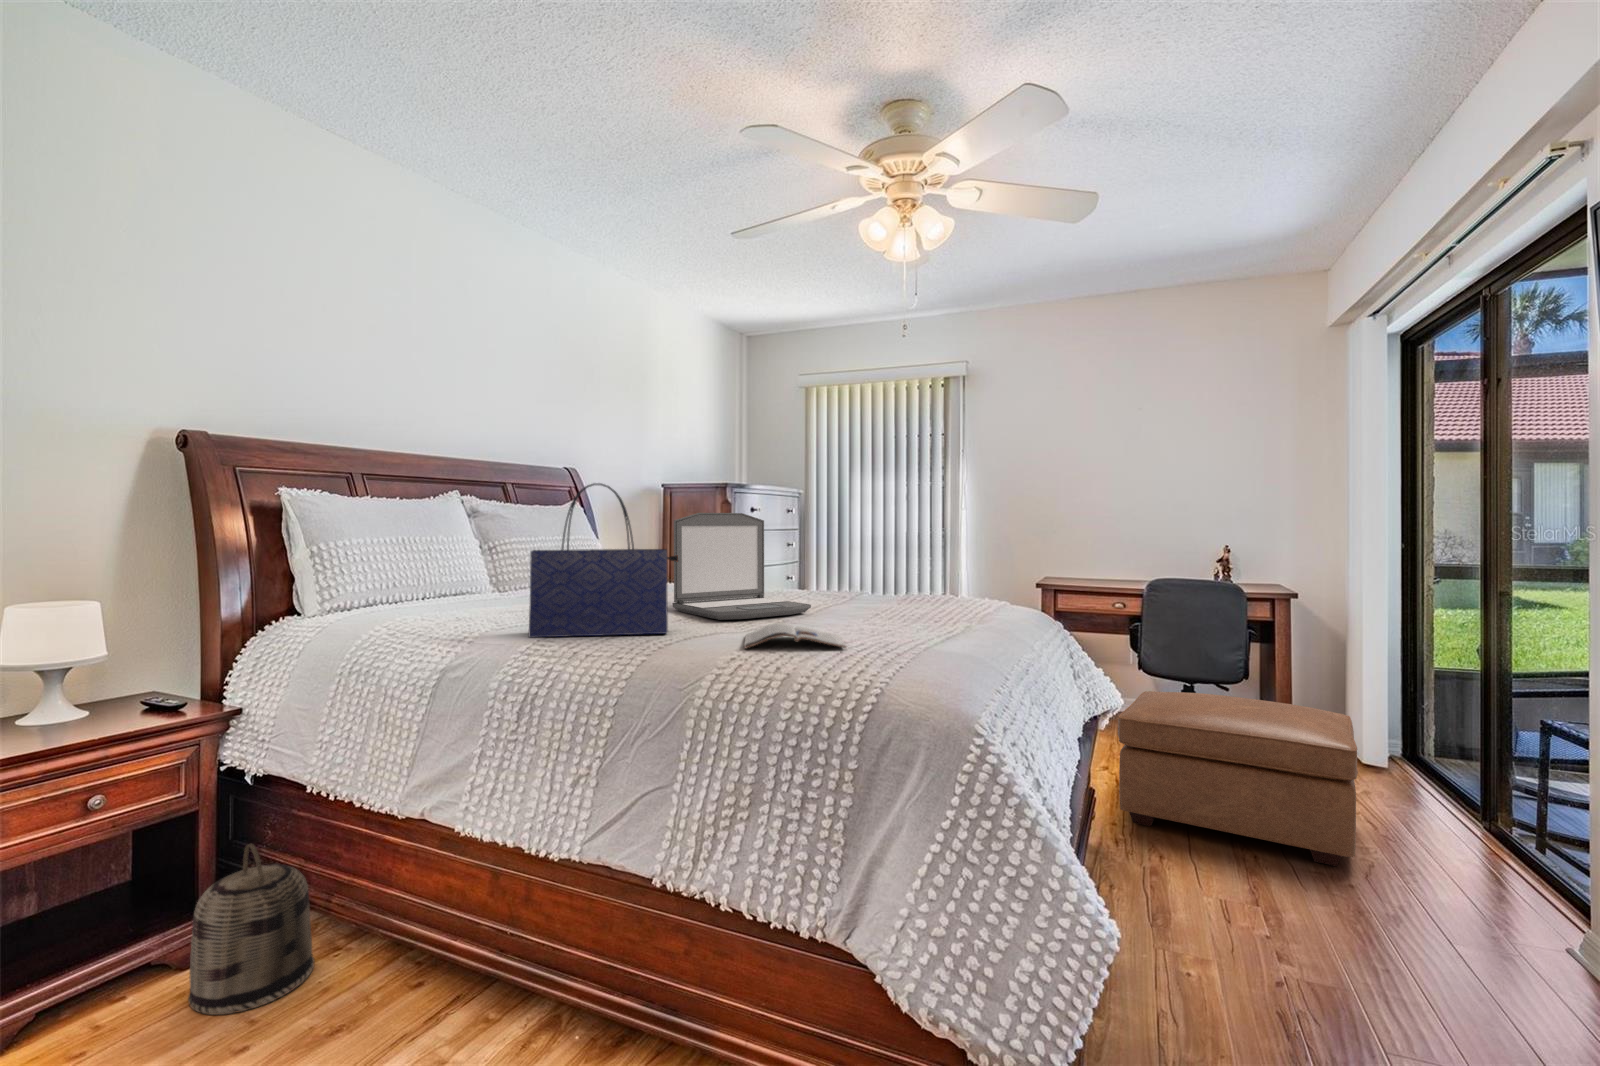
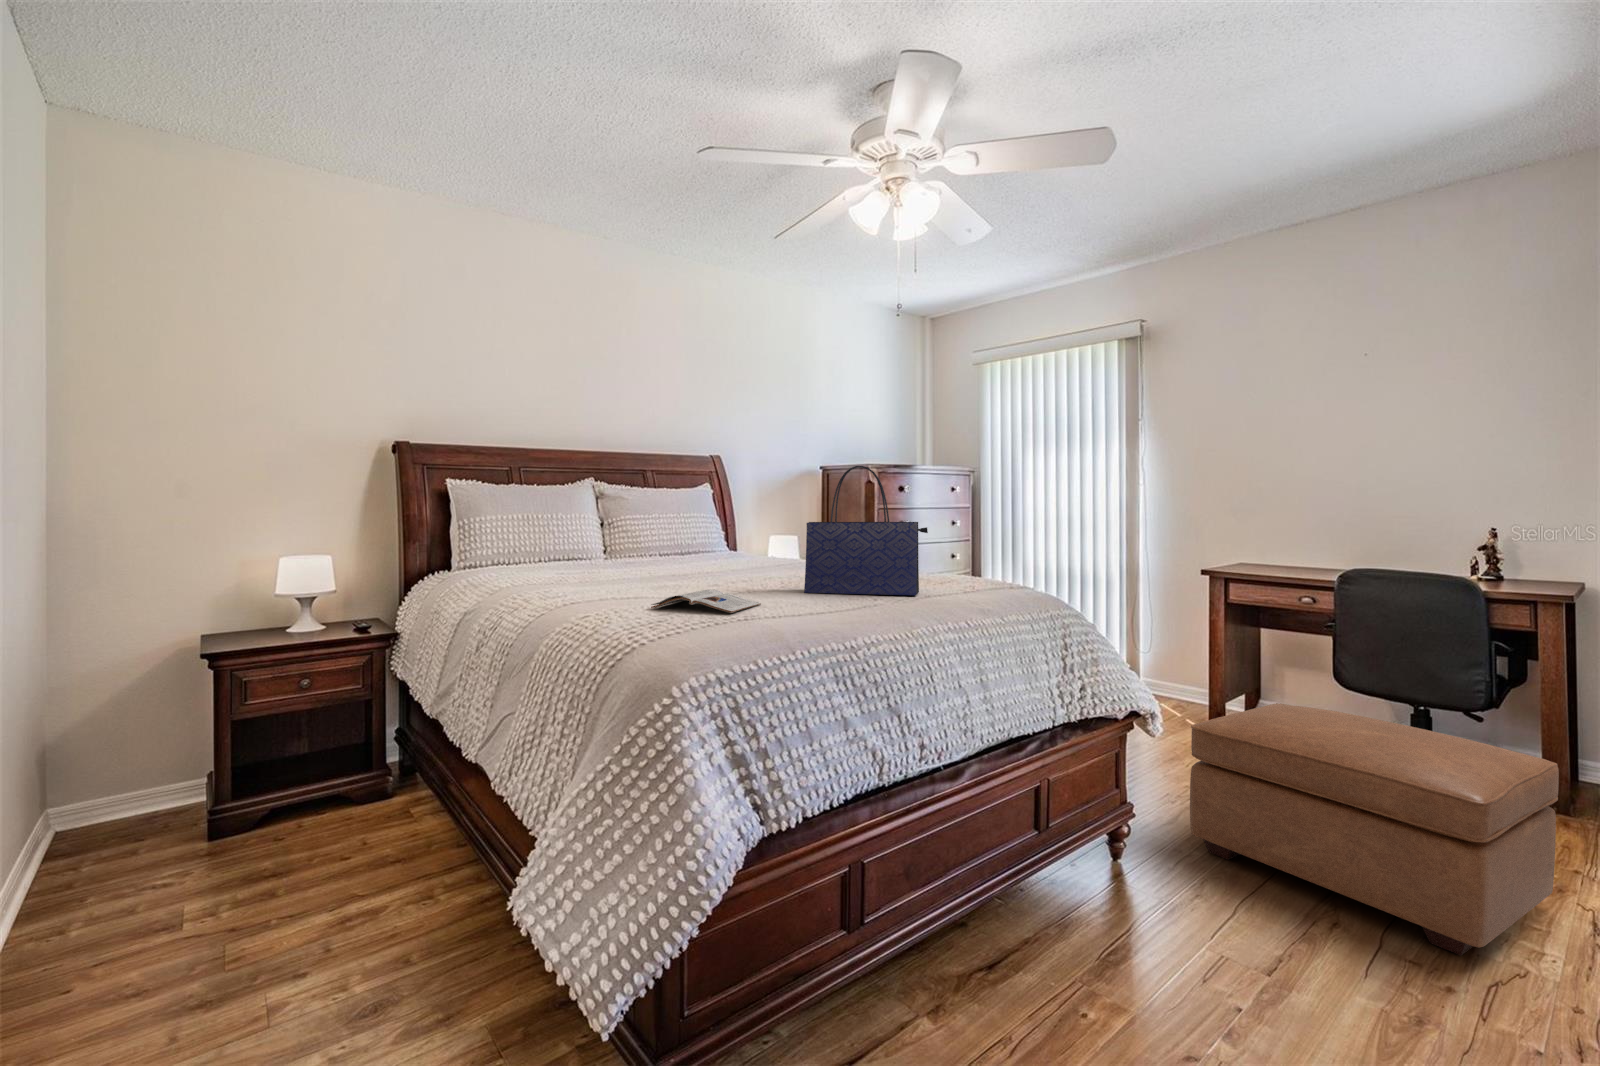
tote bag: present [529,483,678,637] -> present [804,466,928,595]
laptop: present [672,513,811,620] -> none [692,491,800,587]
basket: present [188,844,314,1015] -> none [339,728,422,840]

